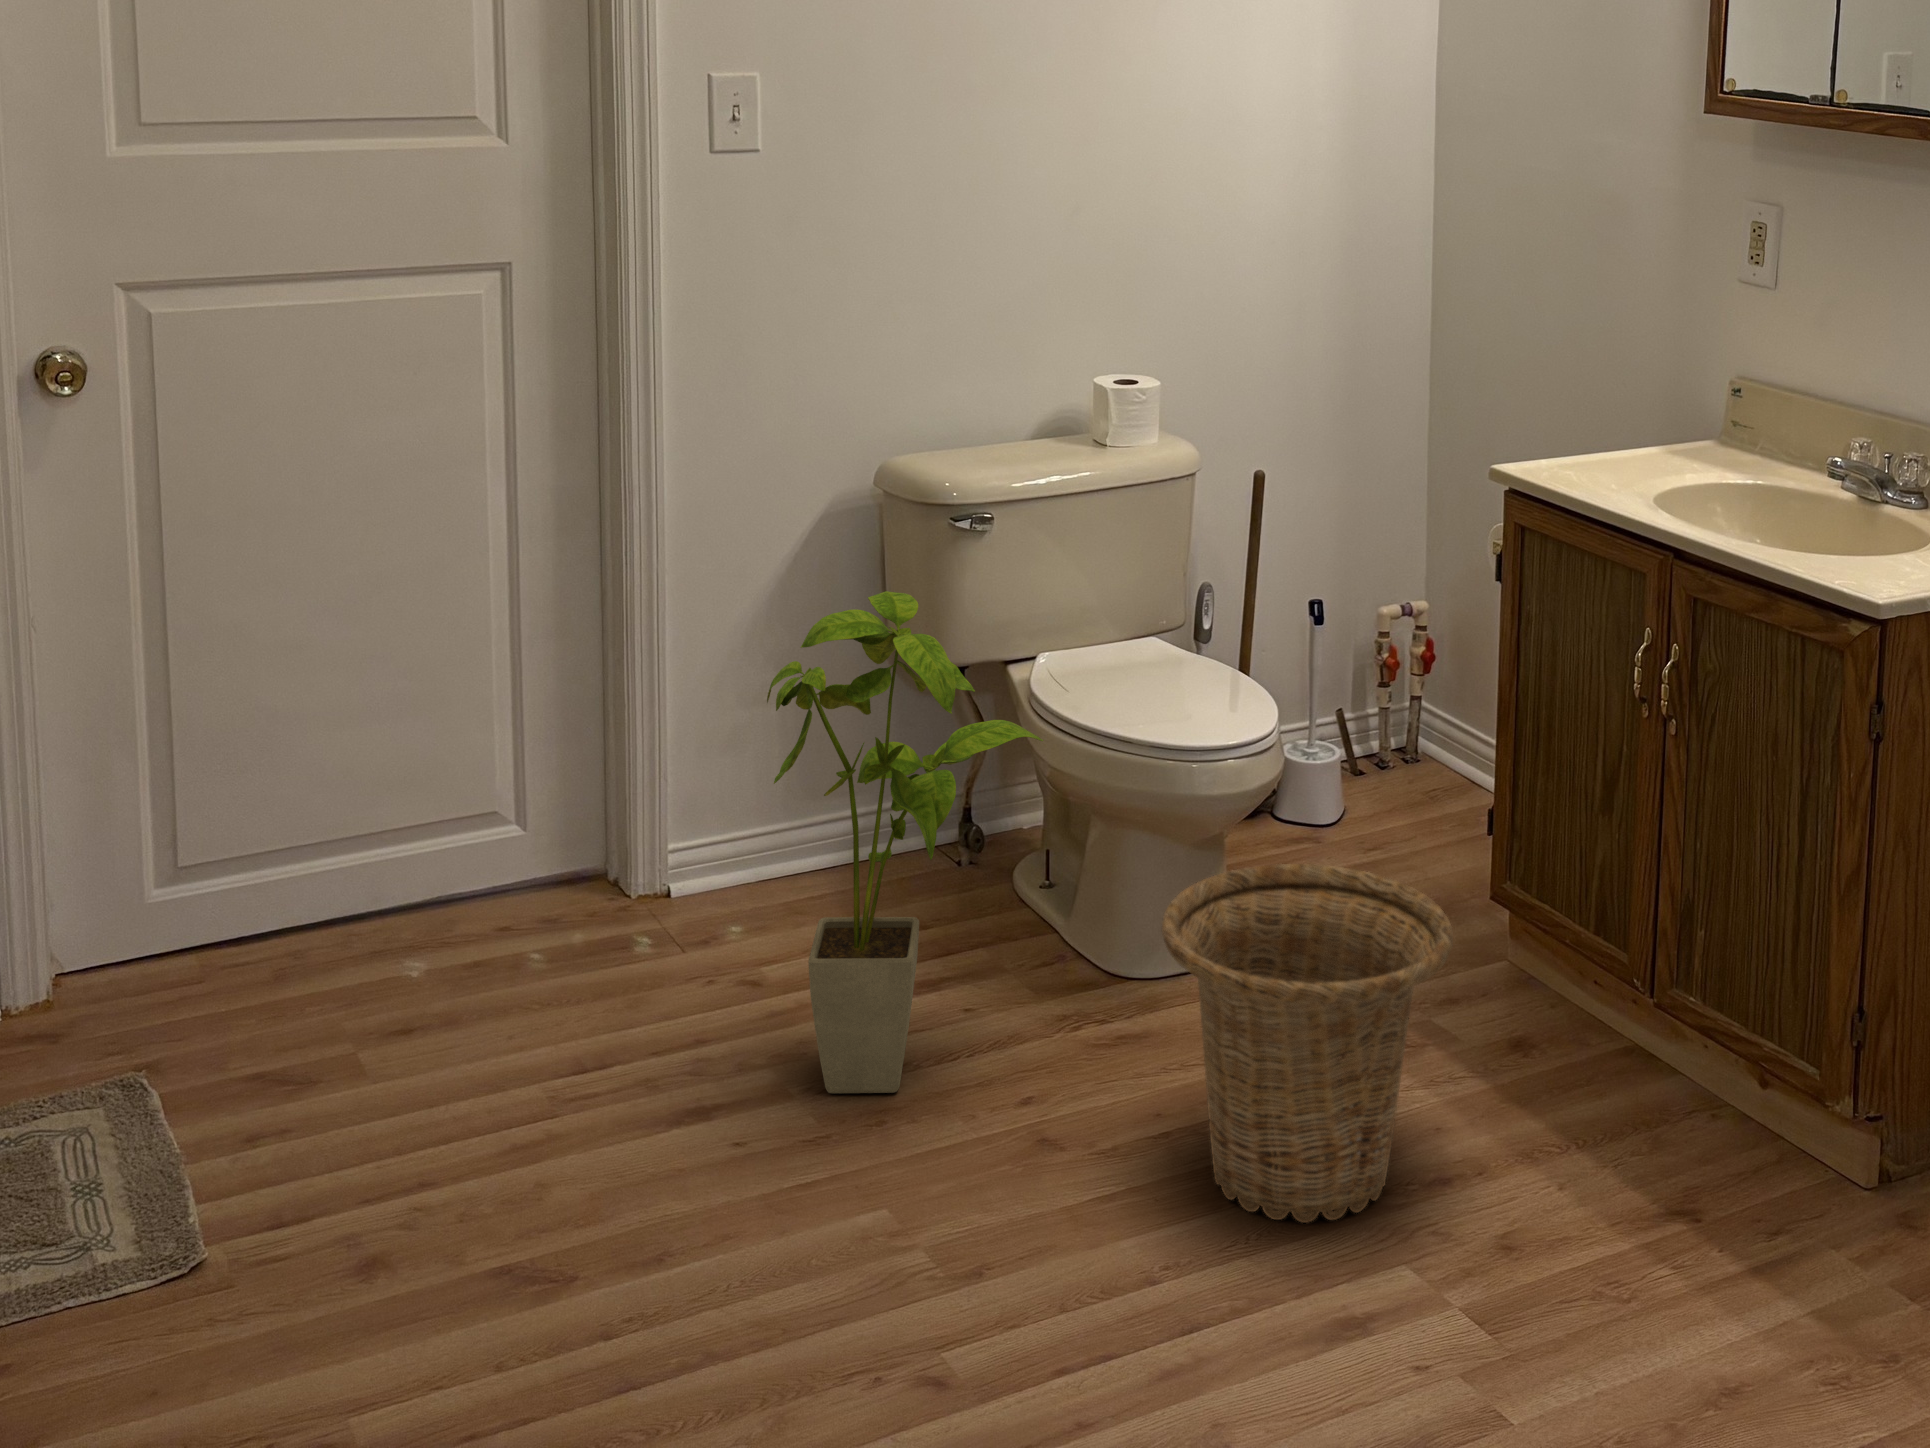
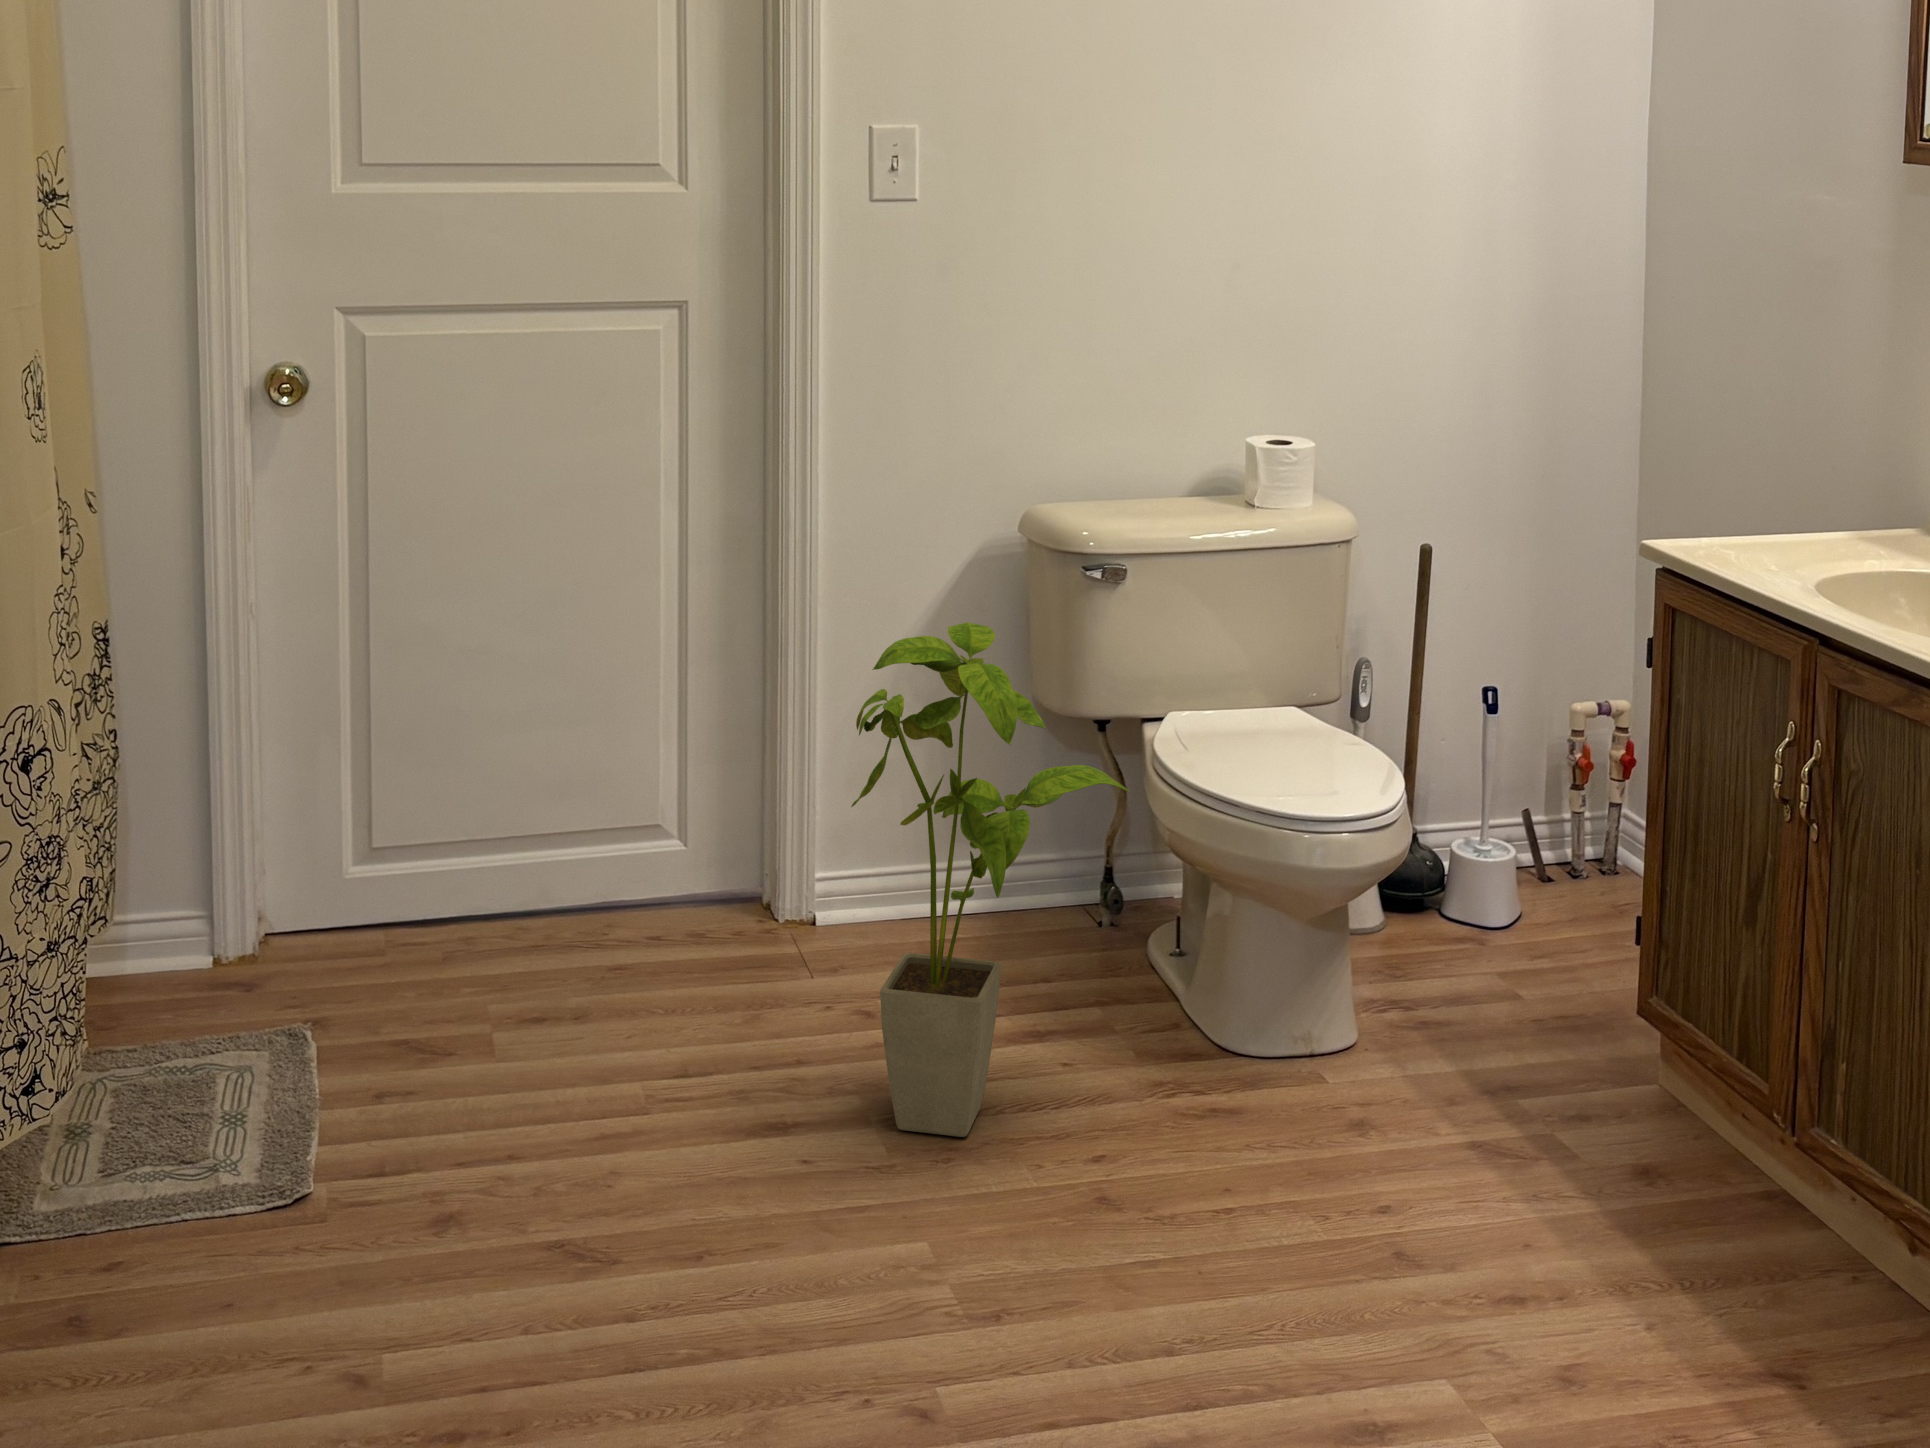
basket: present [1162,864,1453,1223] -> none [1212,938,1526,1320]

